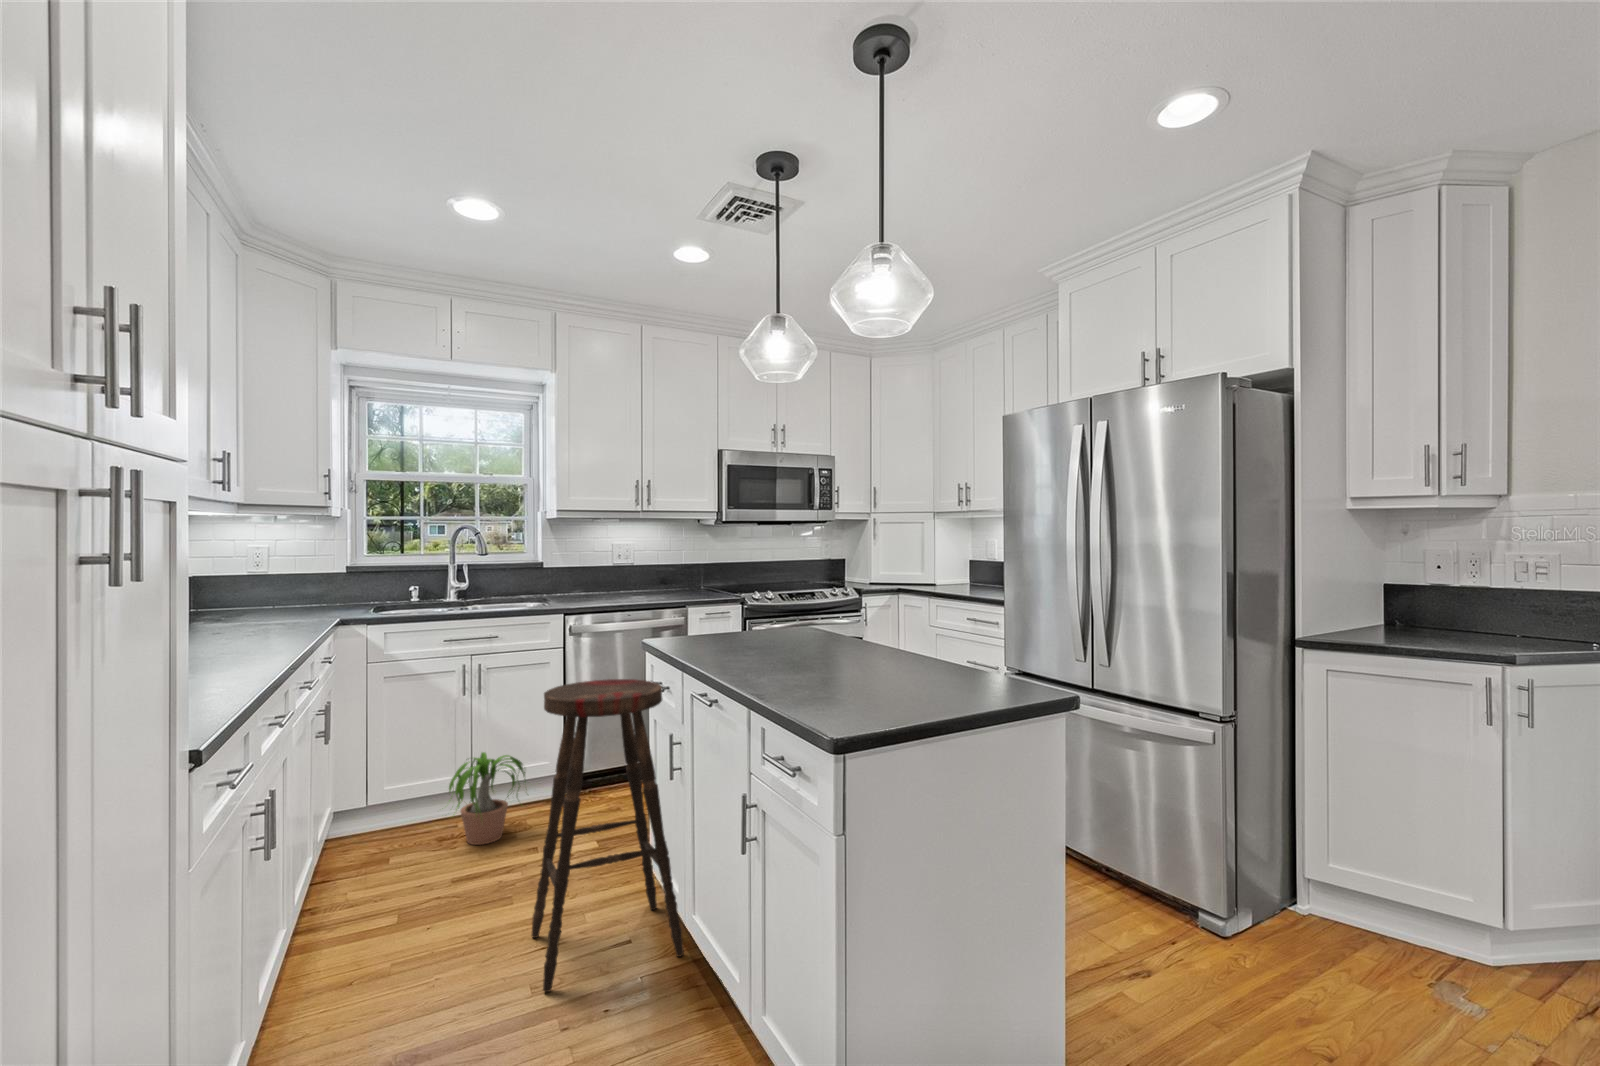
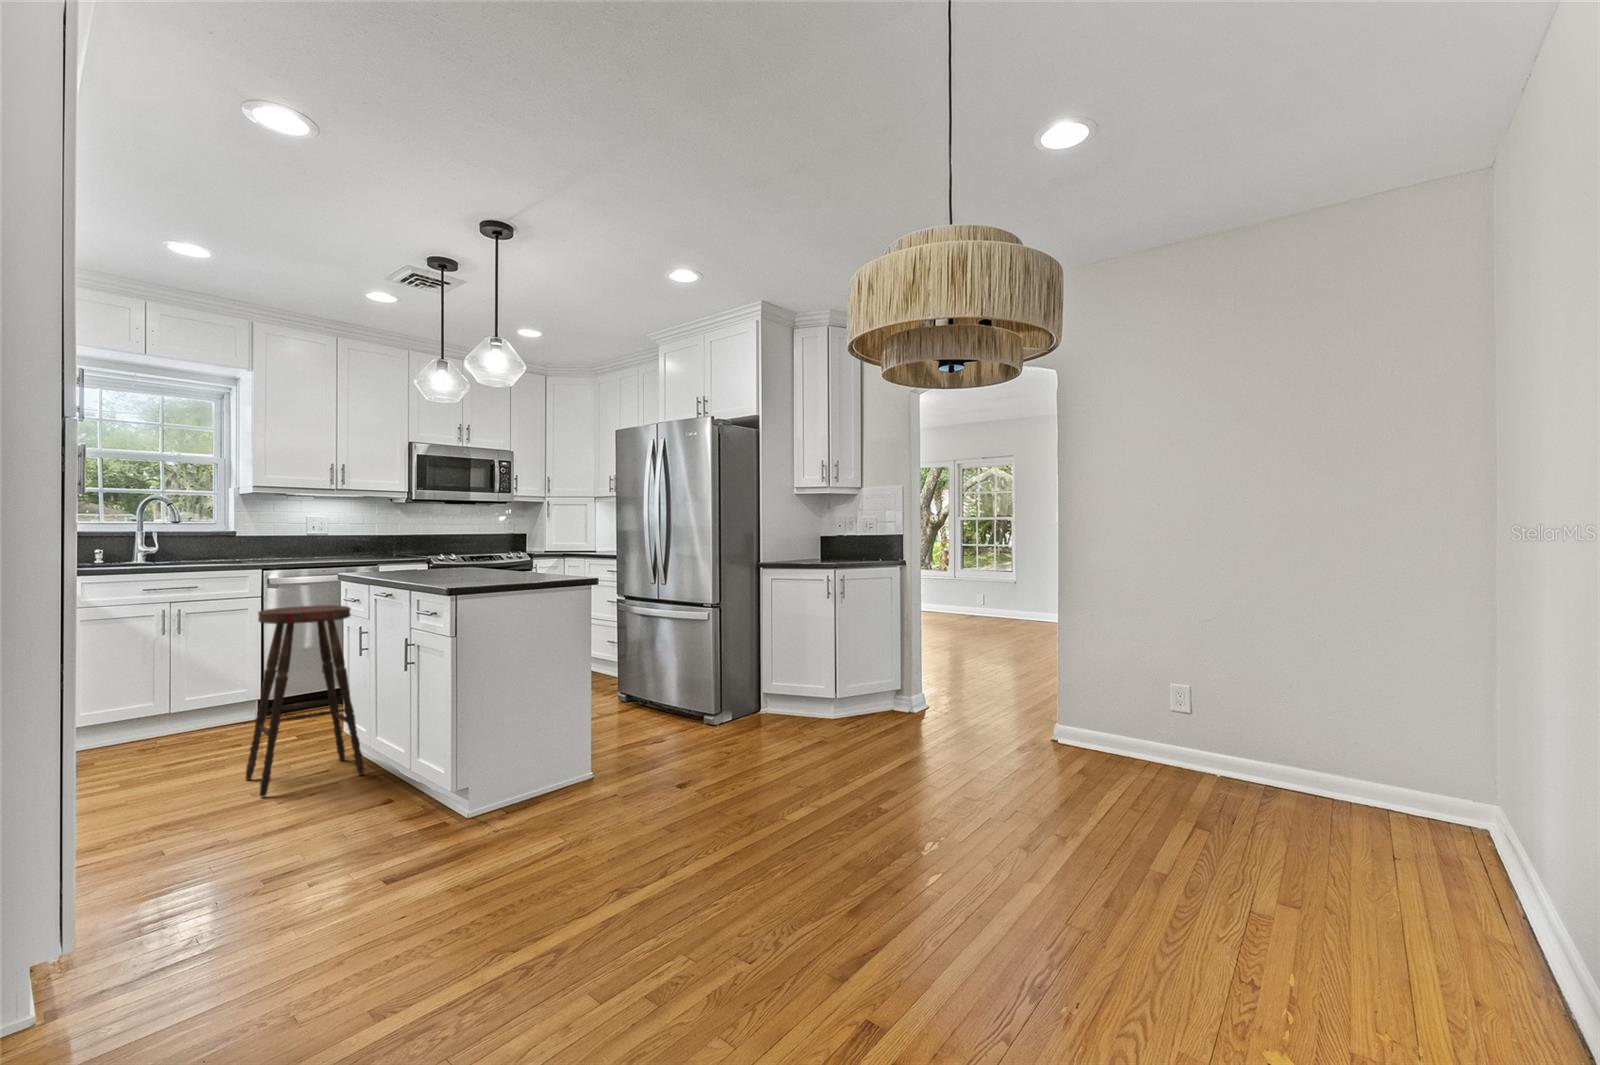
potted plant: present [449,752,525,845] -> none [145,678,242,748]

